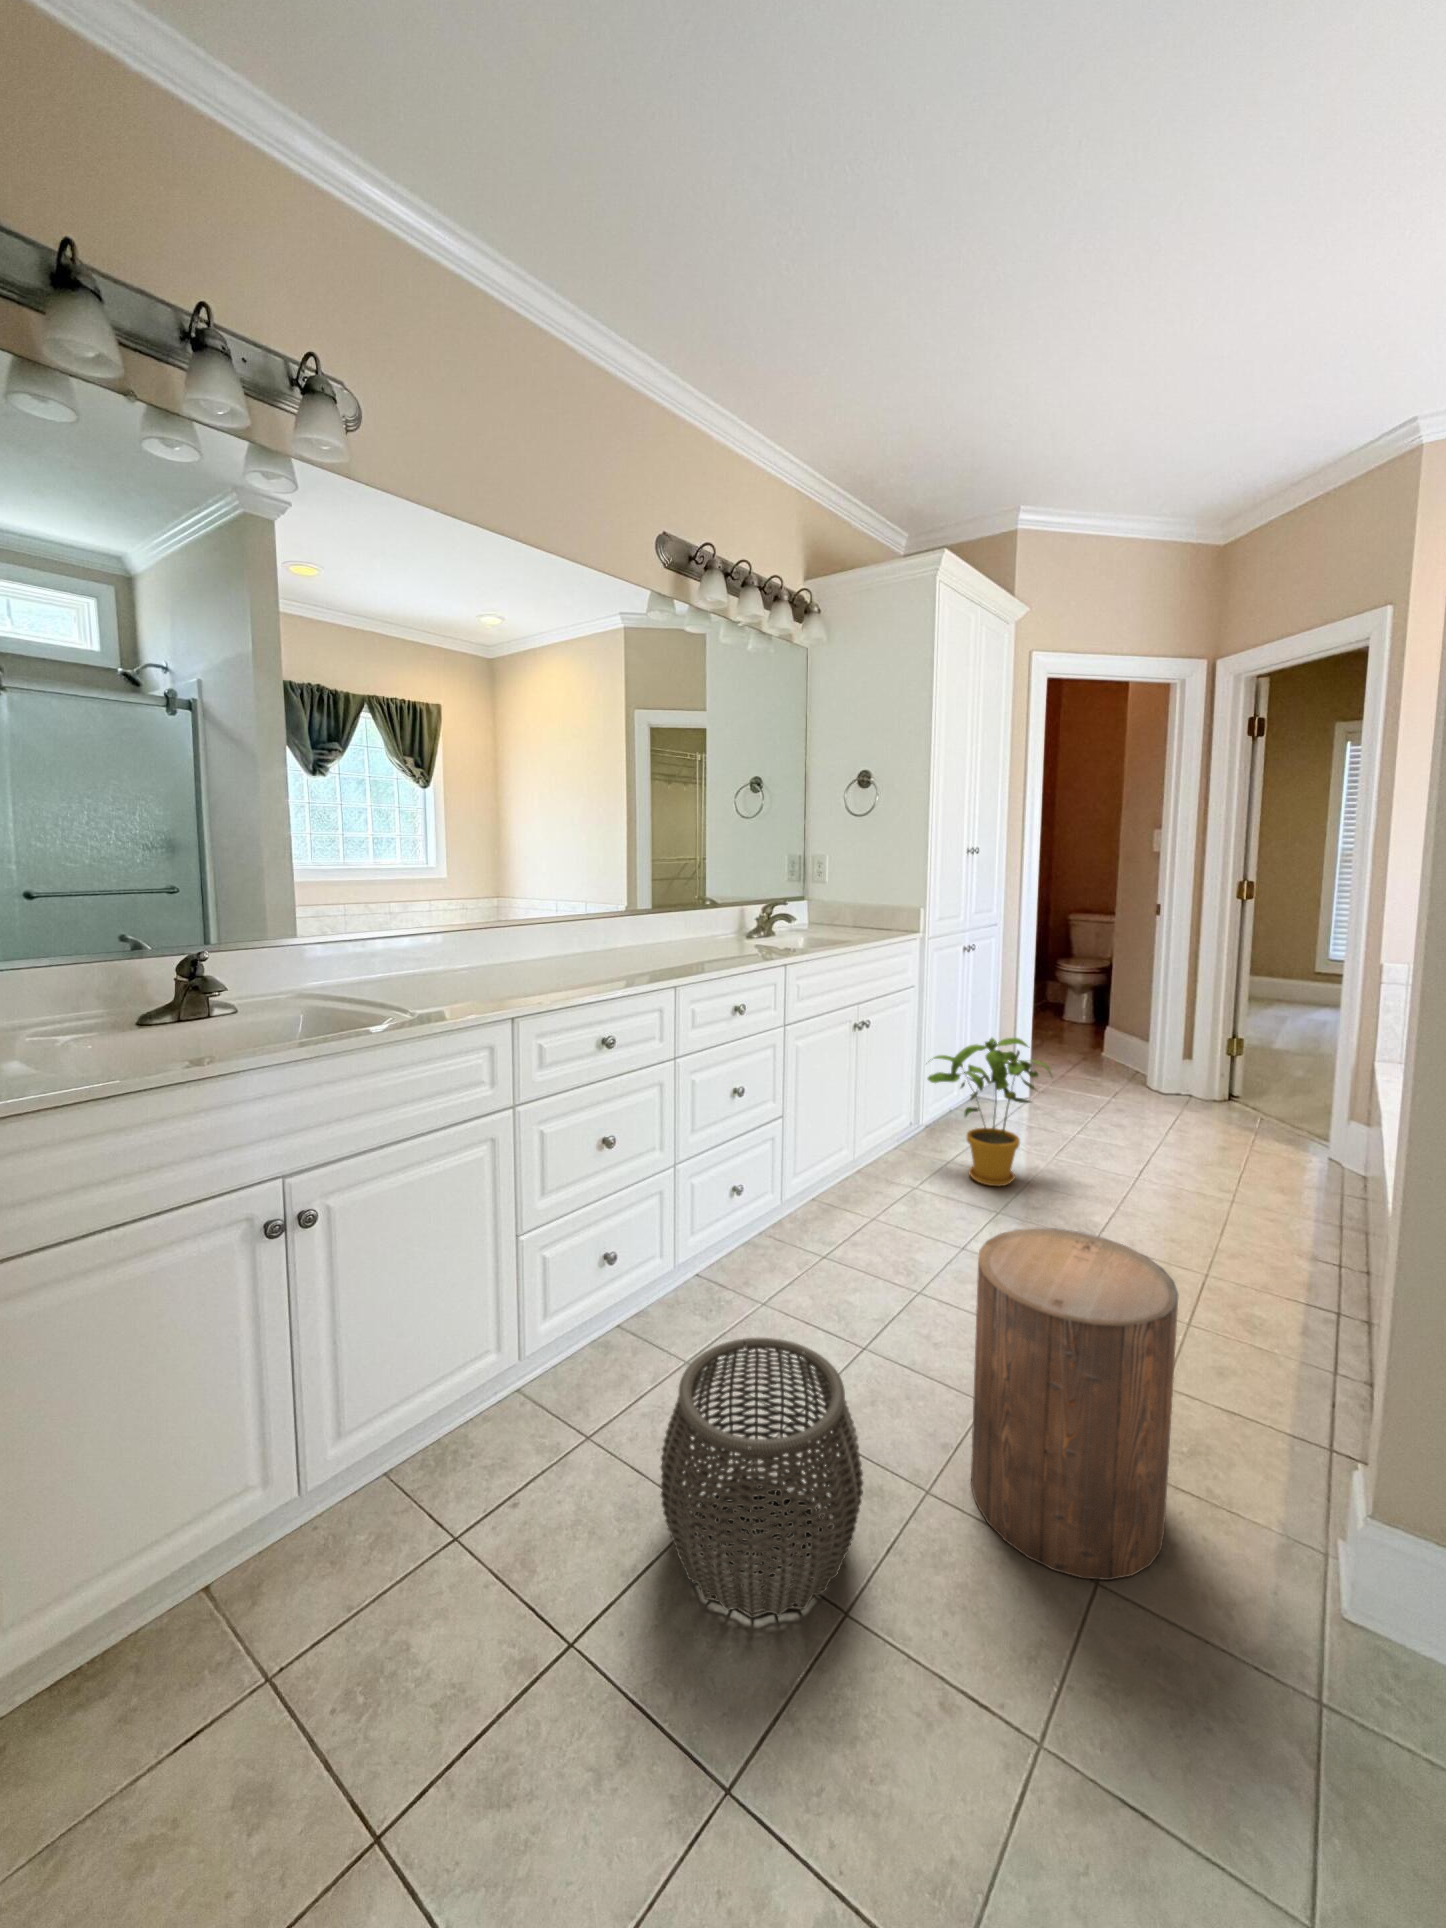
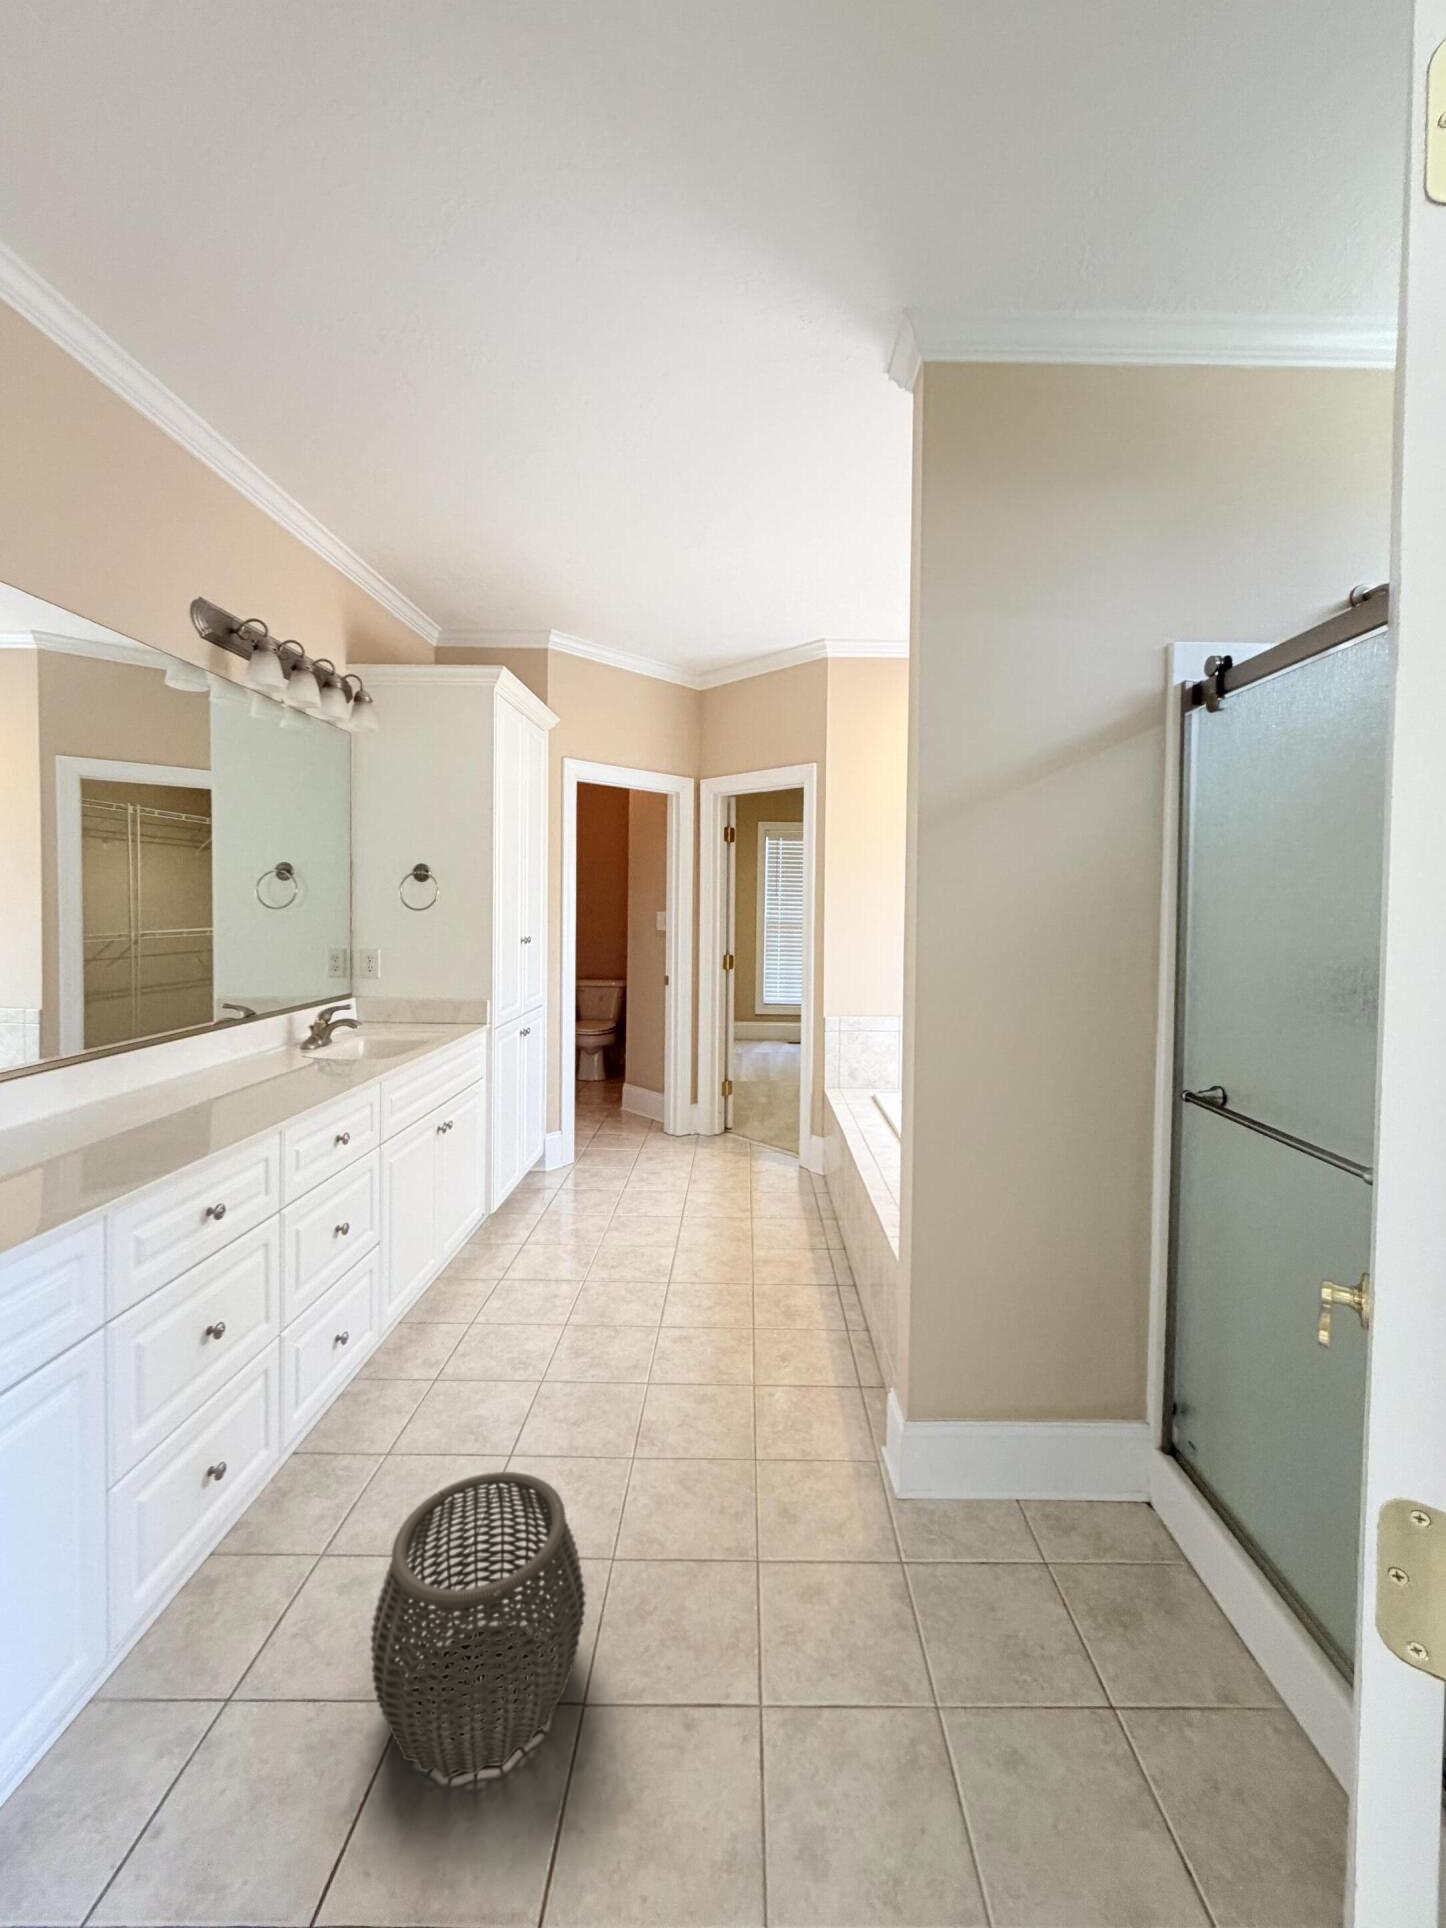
house plant: present [928,1038,1051,1186] -> none [498,1115,618,1257]
stool: present [971,1228,1178,1580] -> none [641,1281,791,1571]

